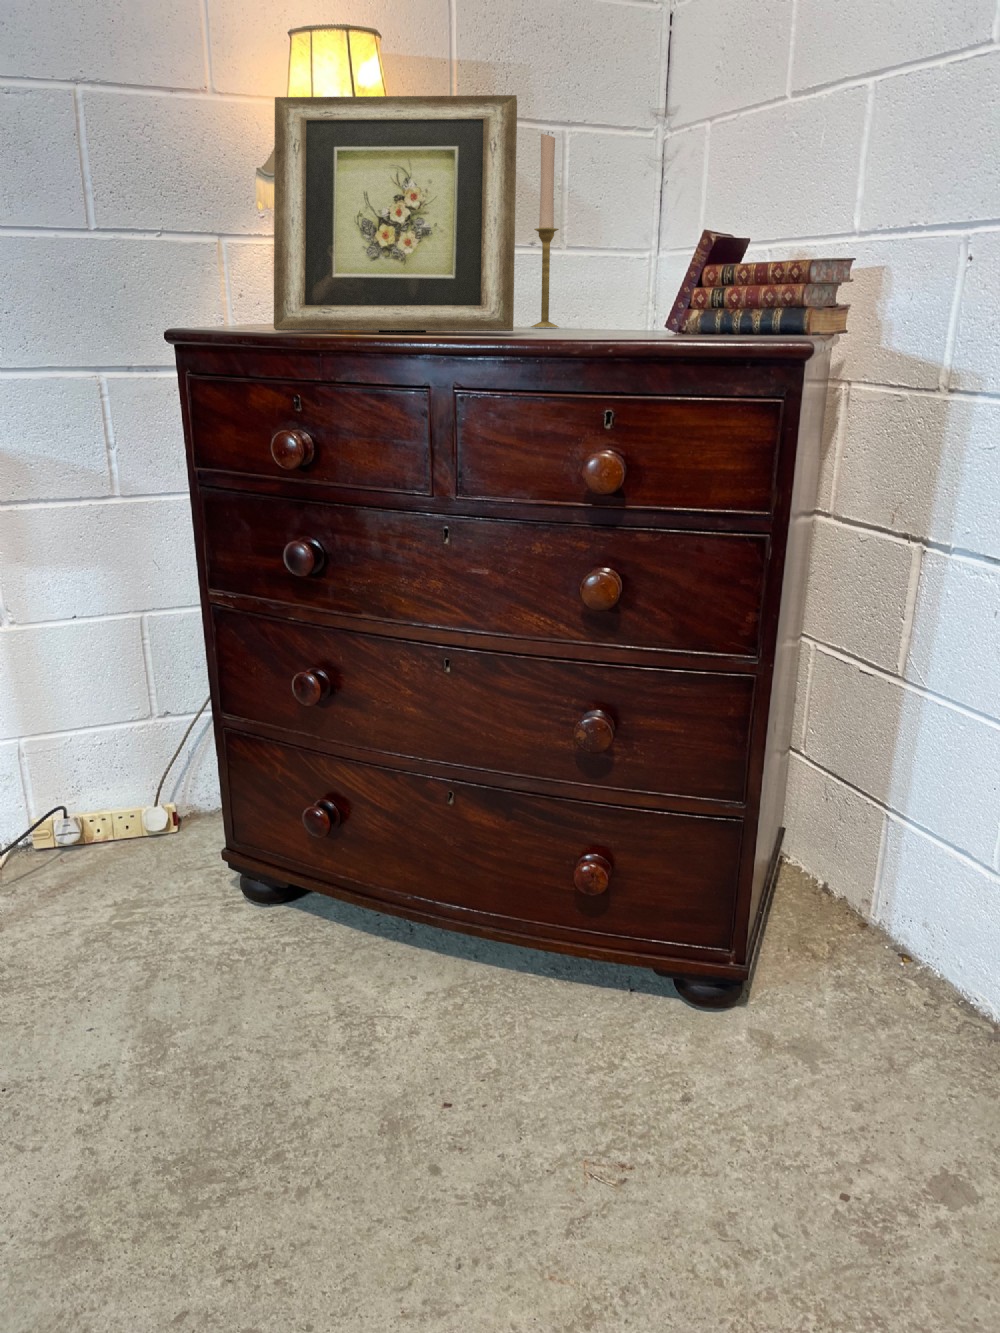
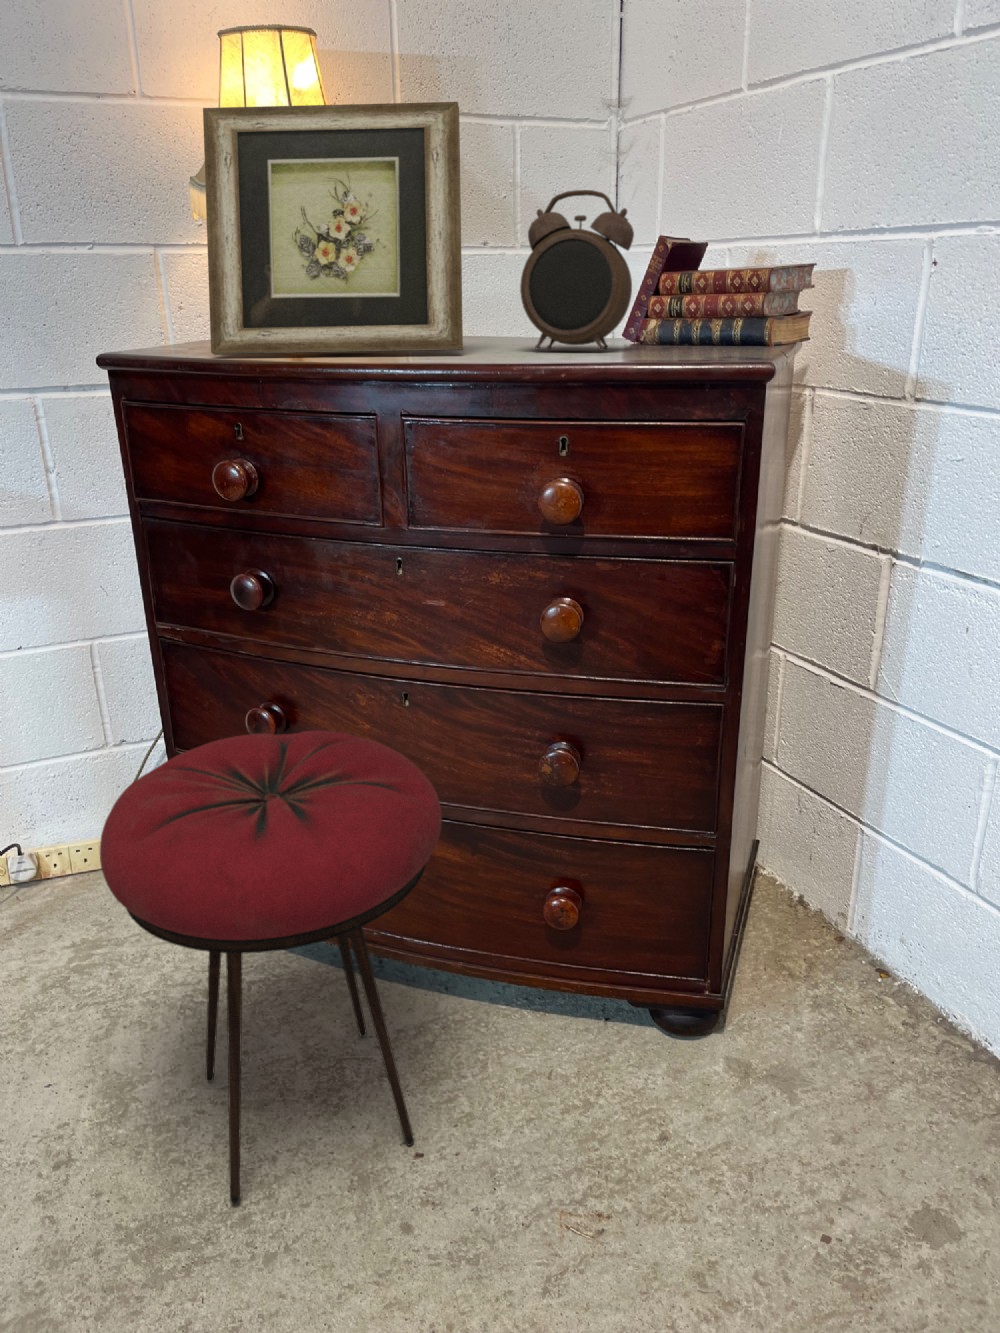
candlestick: present [531,132,559,327] -> none [485,127,516,330]
alarm clock: none [570,181,681,335] -> present [520,190,634,350]
stool: none [155,693,481,1143] -> present [100,731,442,1205]

